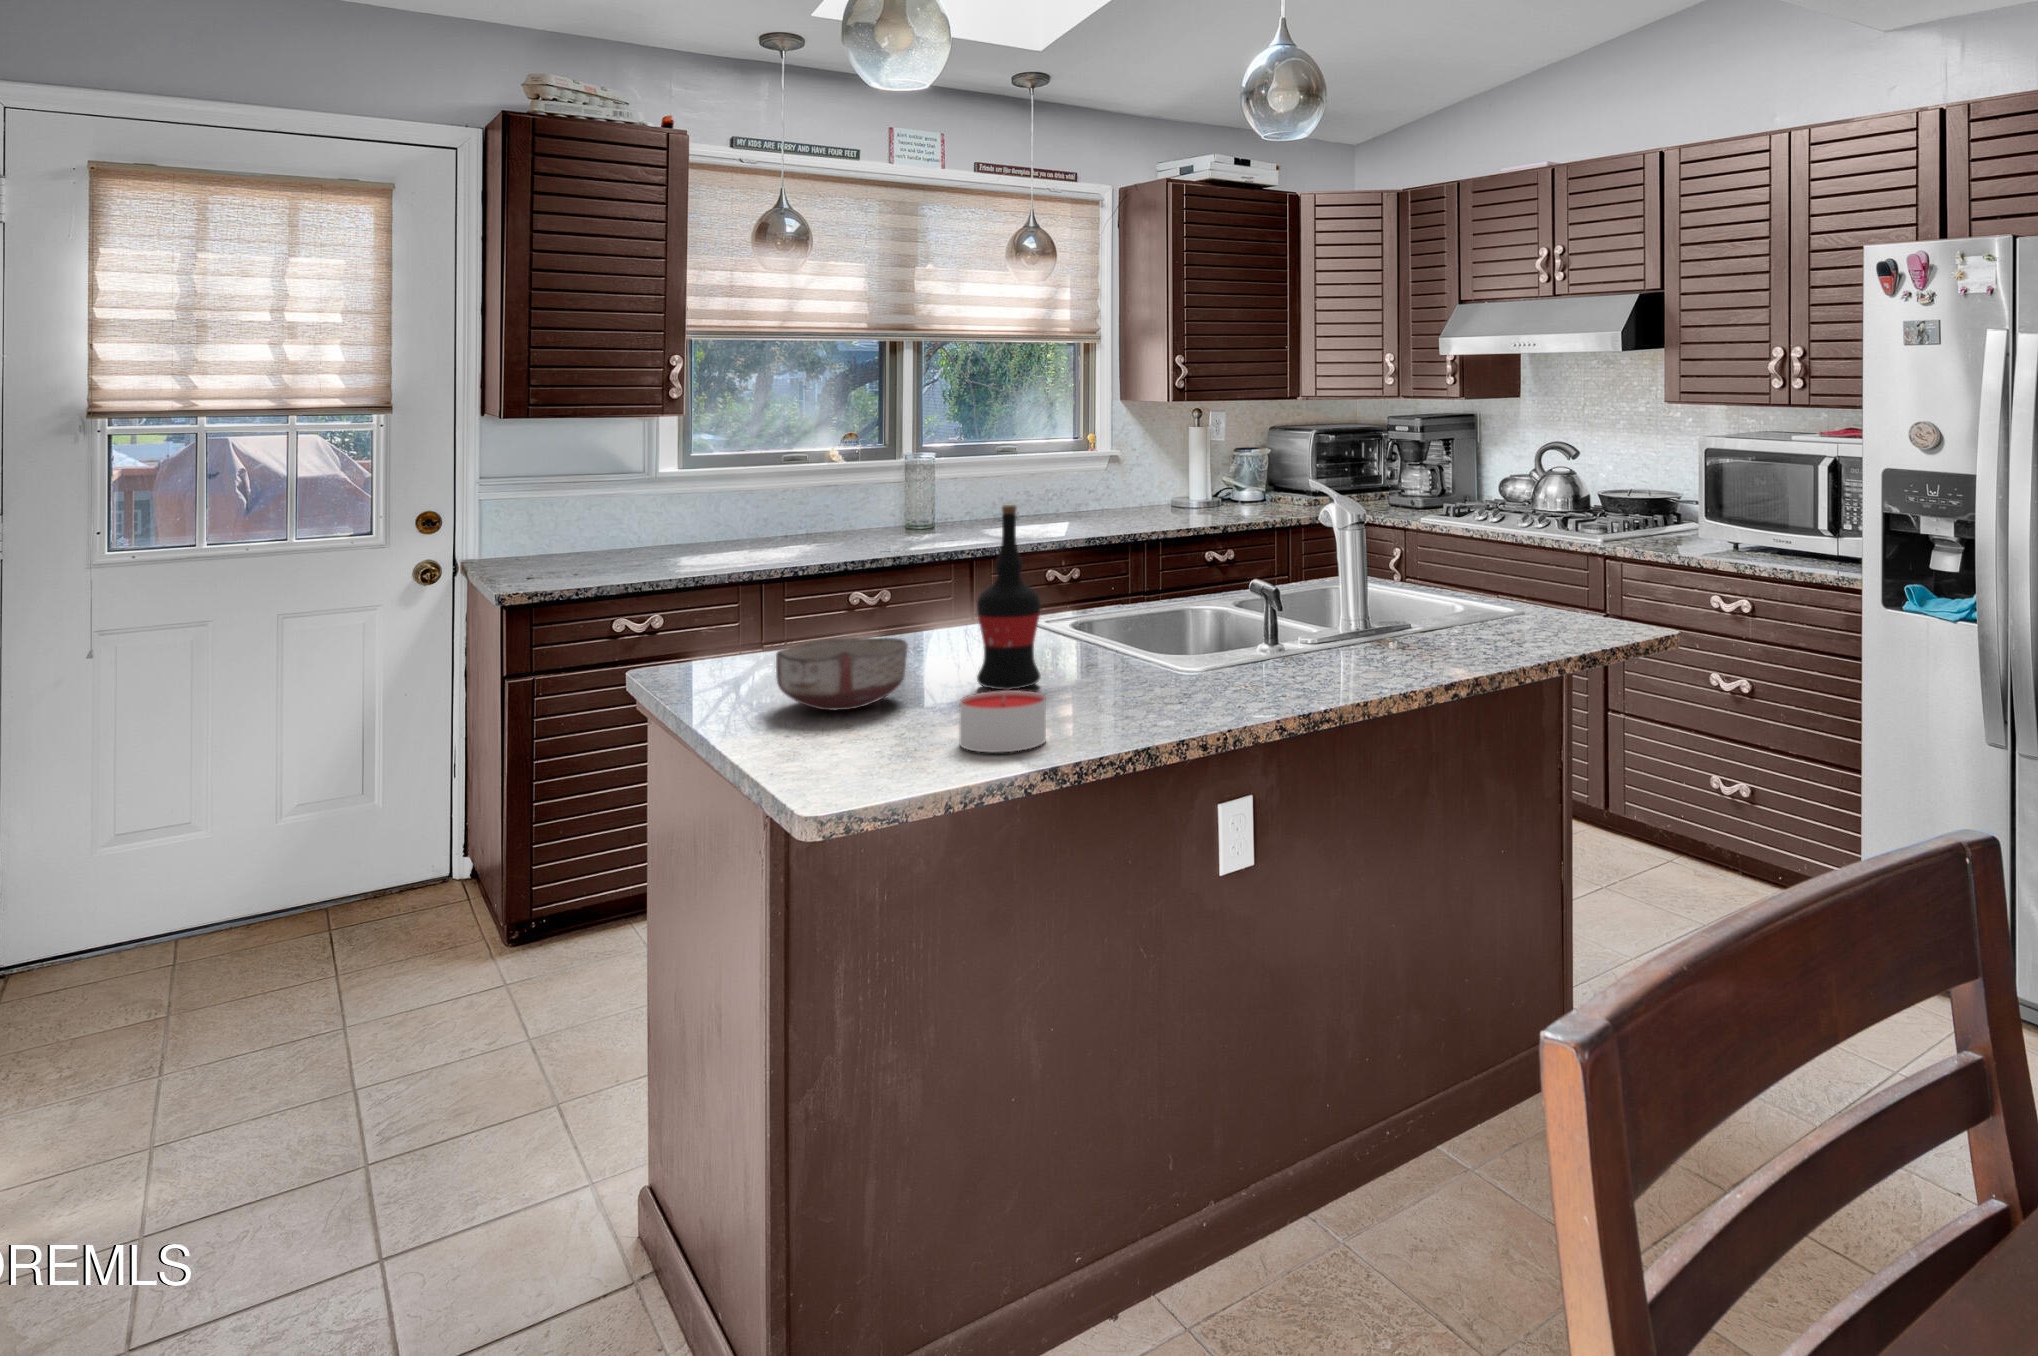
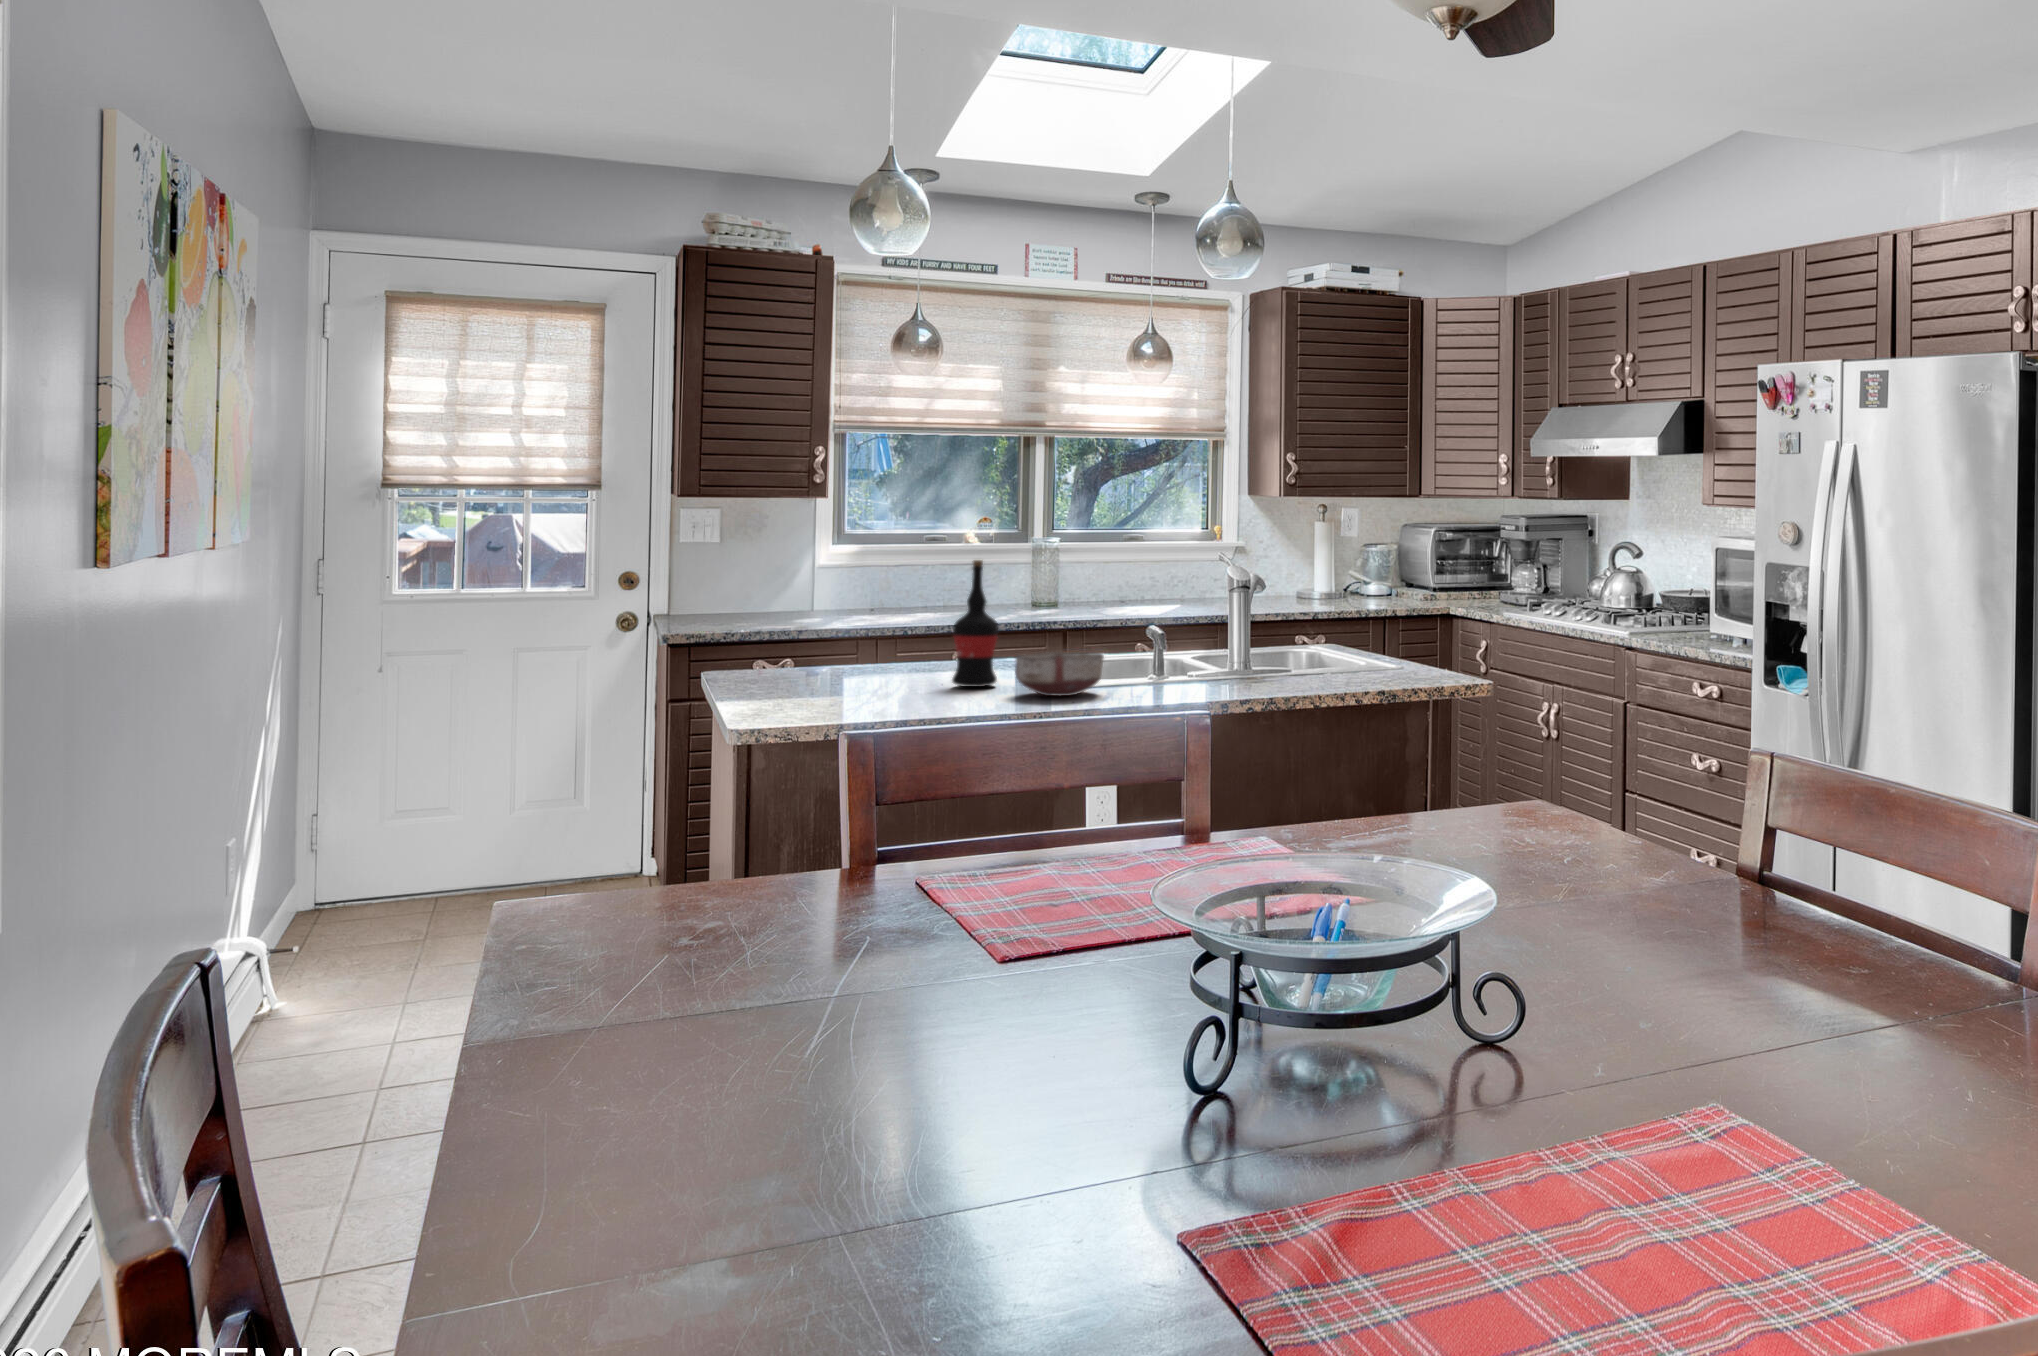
ceramic bowl: present [776,638,908,710] -> present [1016,652,1104,696]
candle: present [960,690,1046,752] -> none [907,676,965,710]

